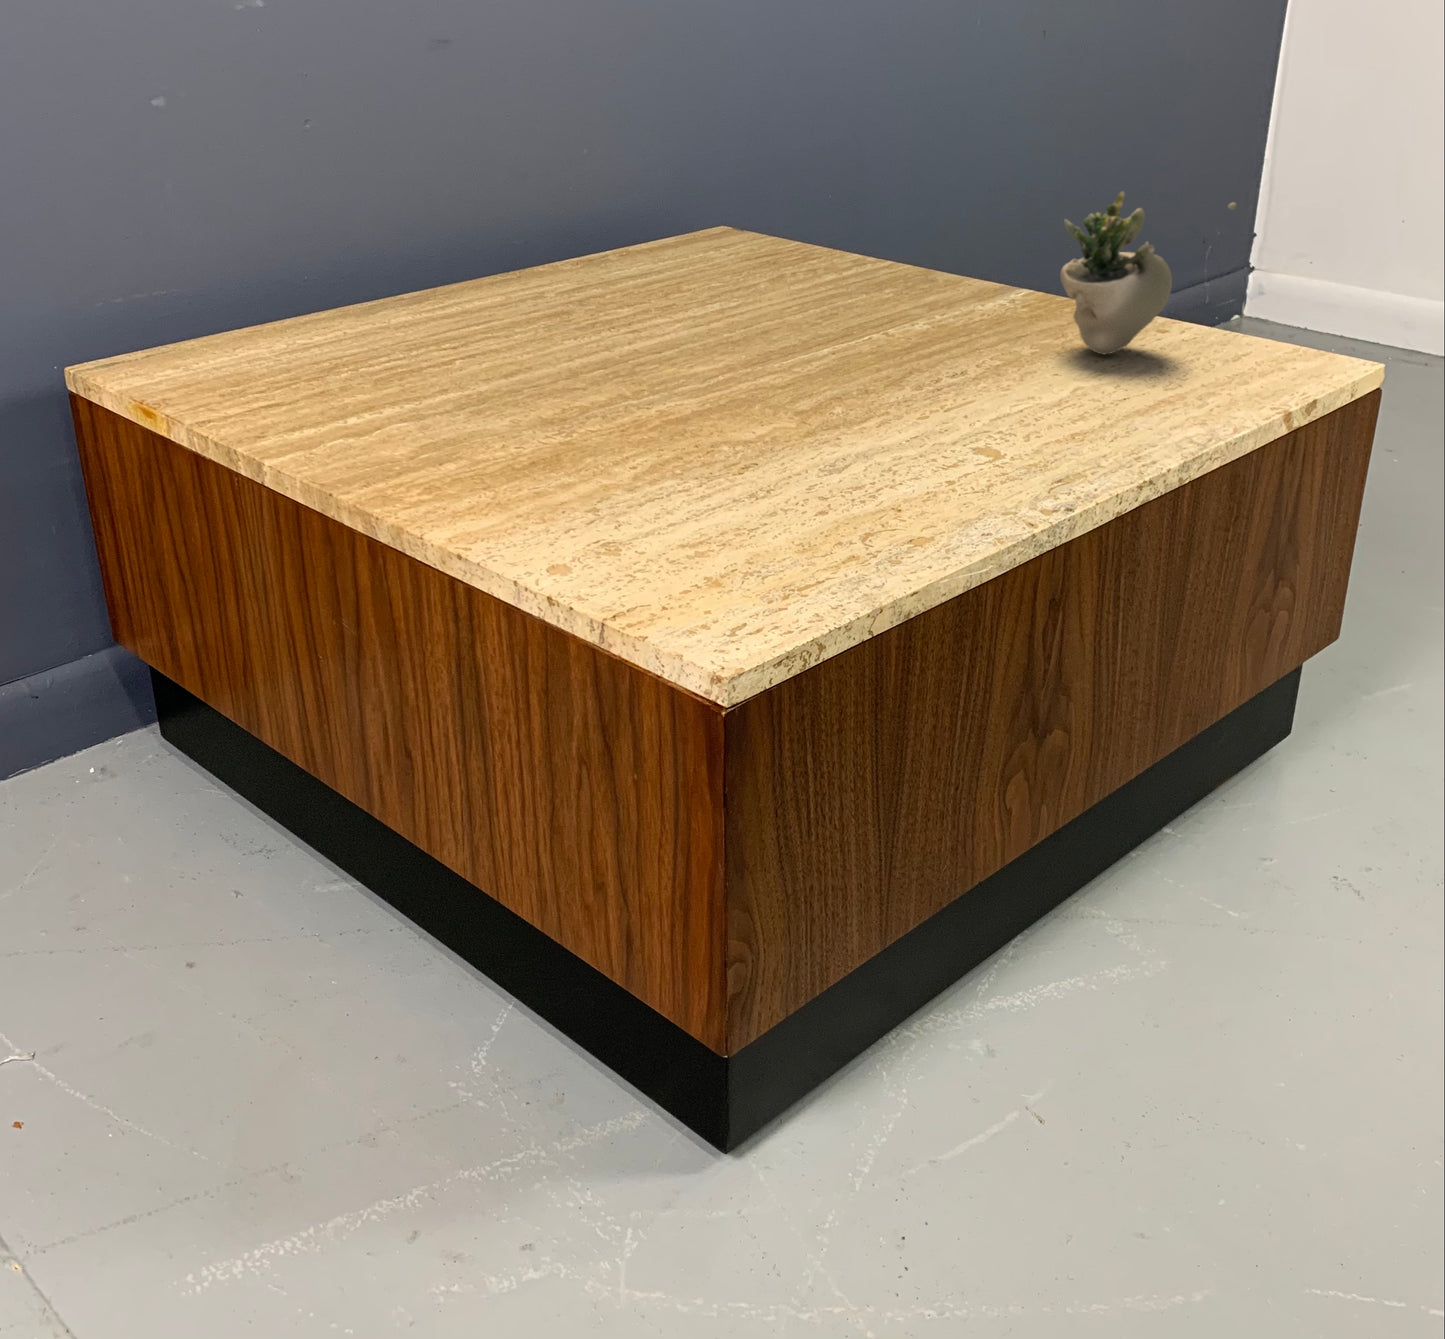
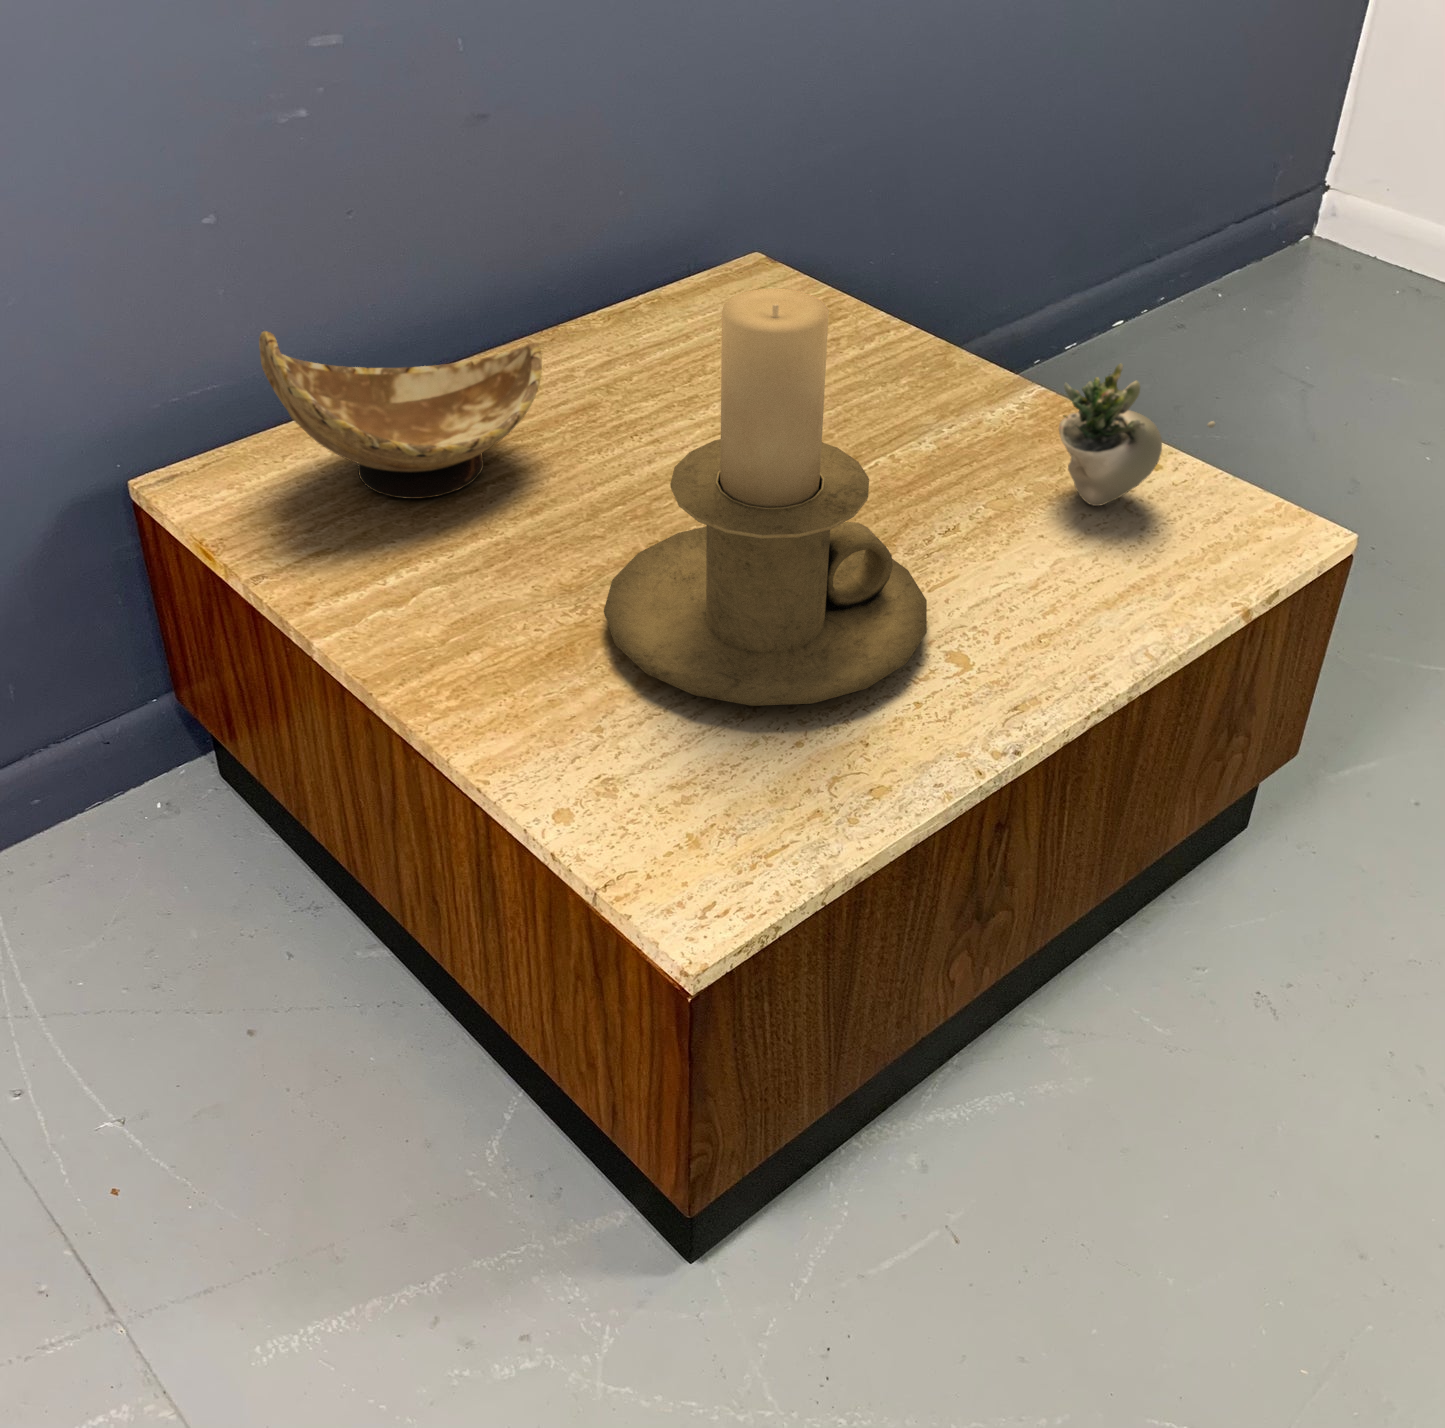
candle holder: none [591,33,950,481] -> present [604,288,927,706]
decorative bowl: none [210,169,513,369] -> present [259,331,542,499]

